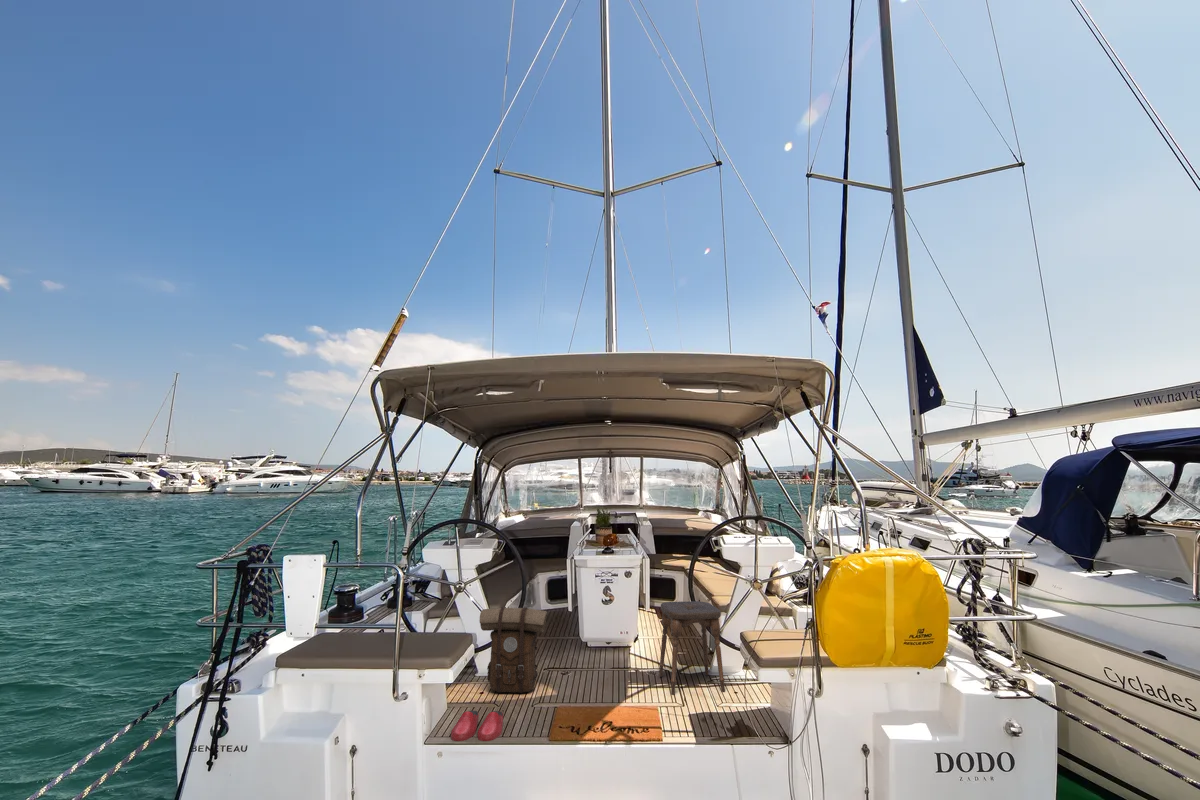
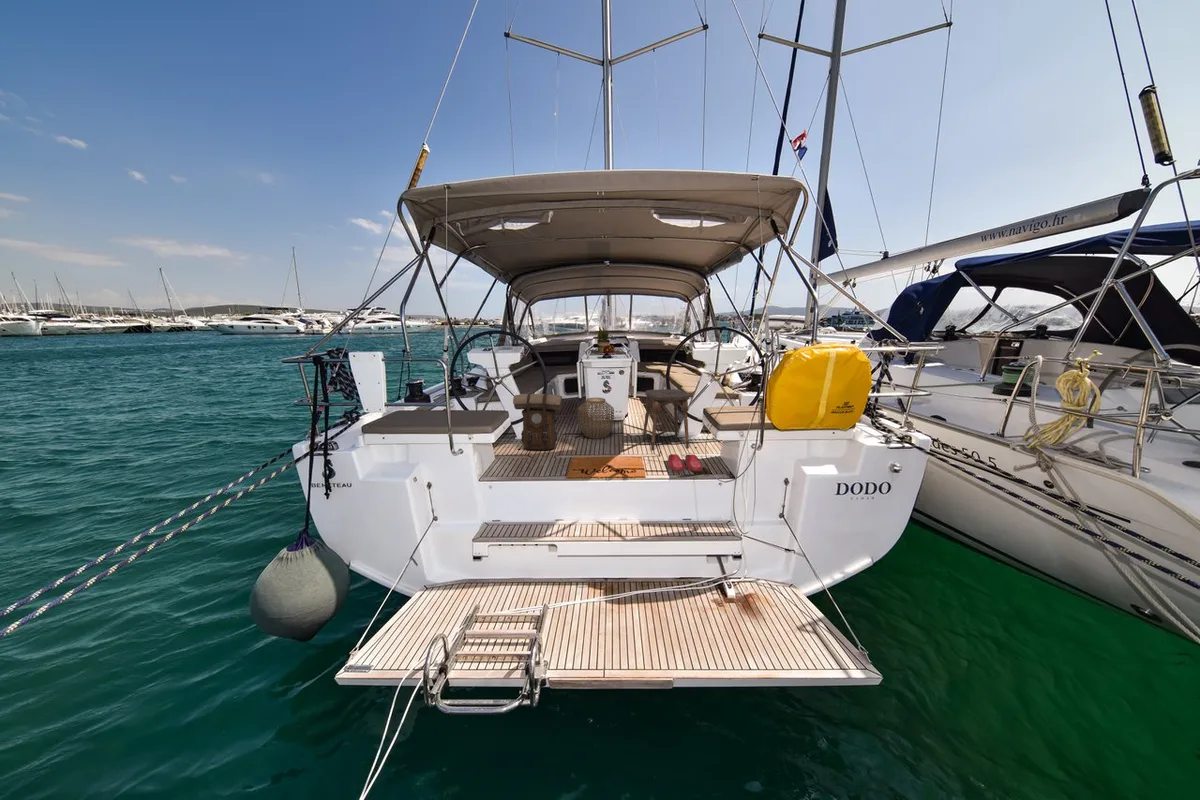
woven basket: none [567,612,618,675] -> present [578,398,614,439]
slippers: present [451,711,503,741] -> present [668,454,703,472]

